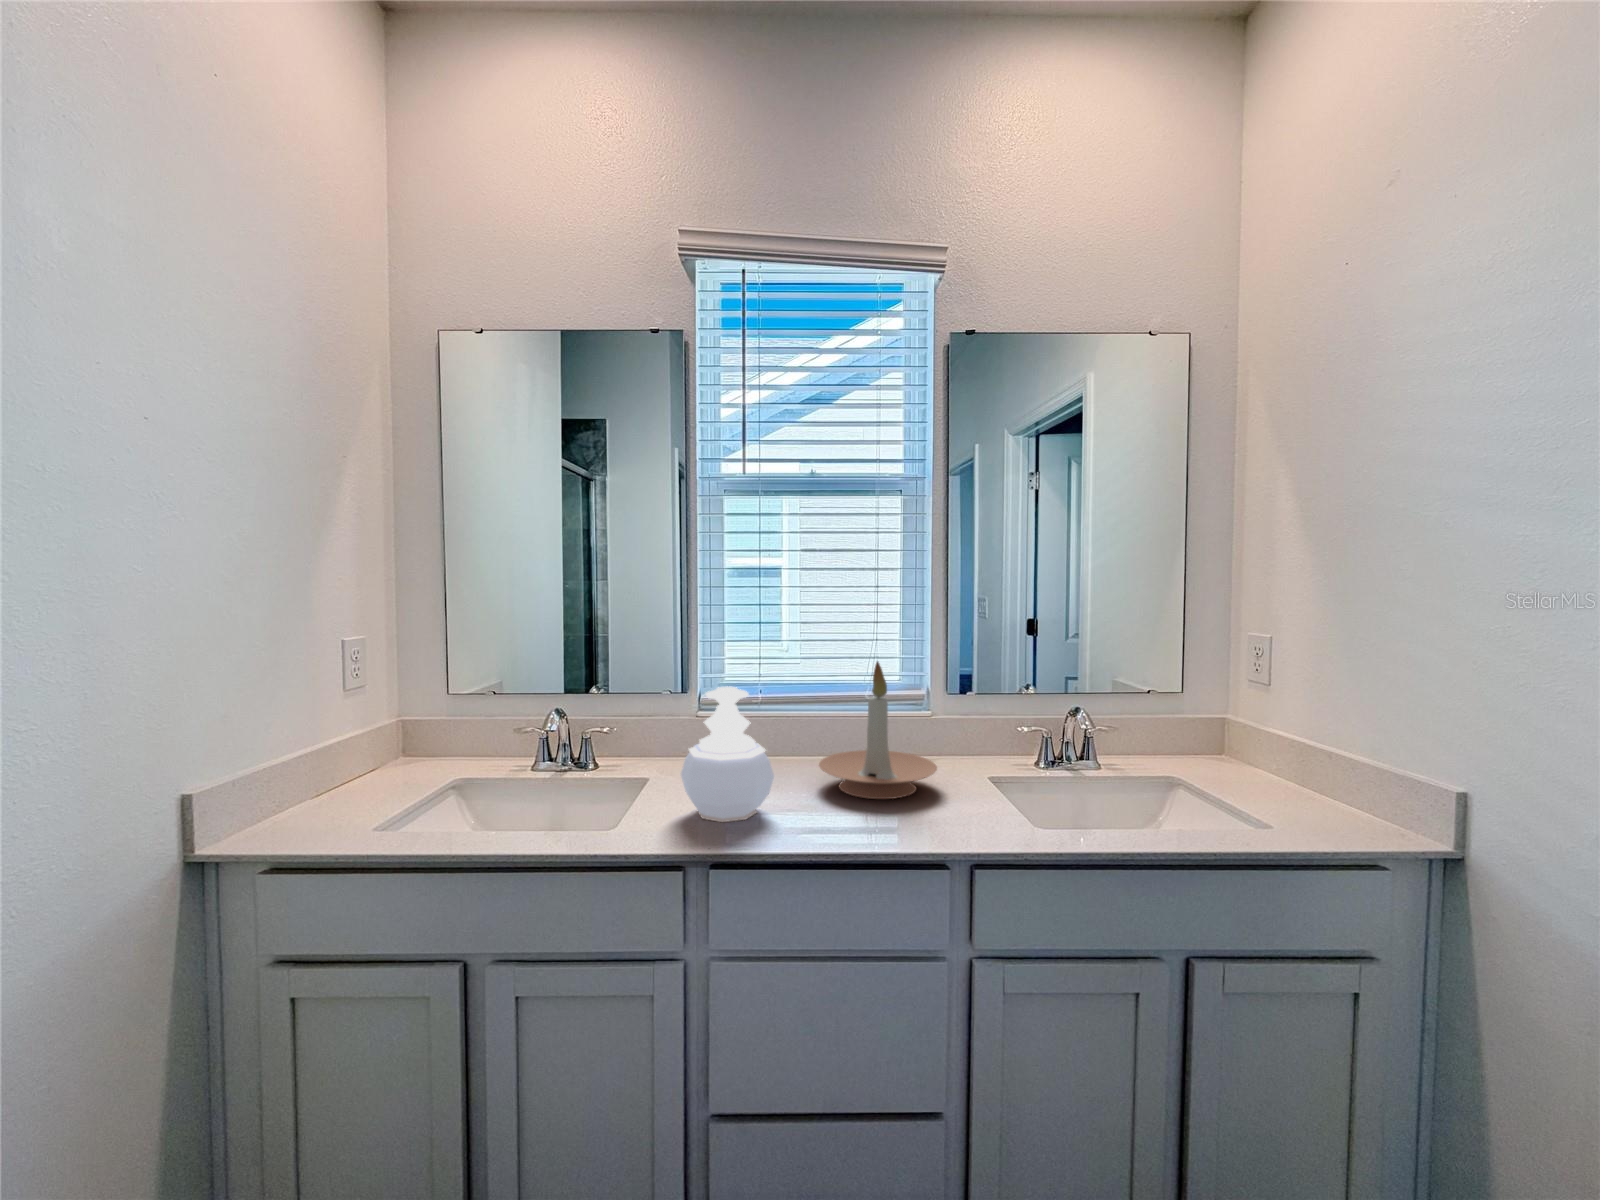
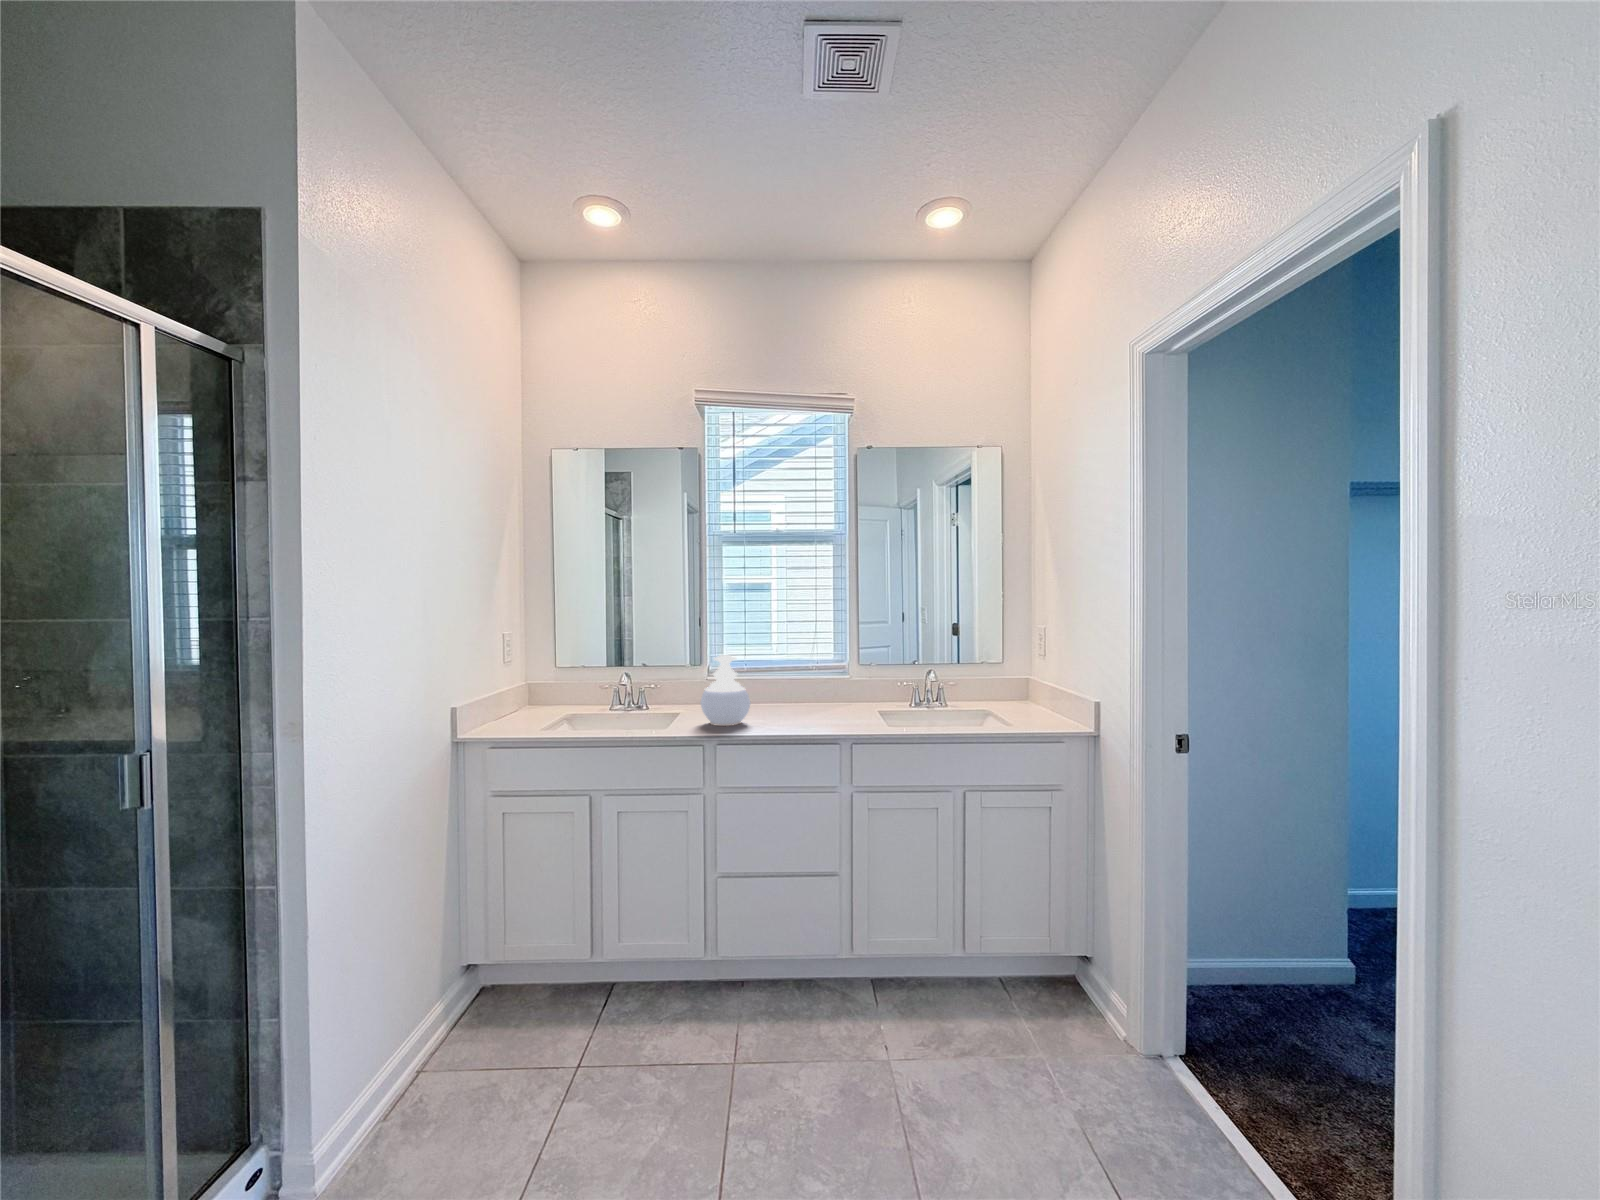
candle holder: present [819,662,937,799] -> none [778,642,845,718]

